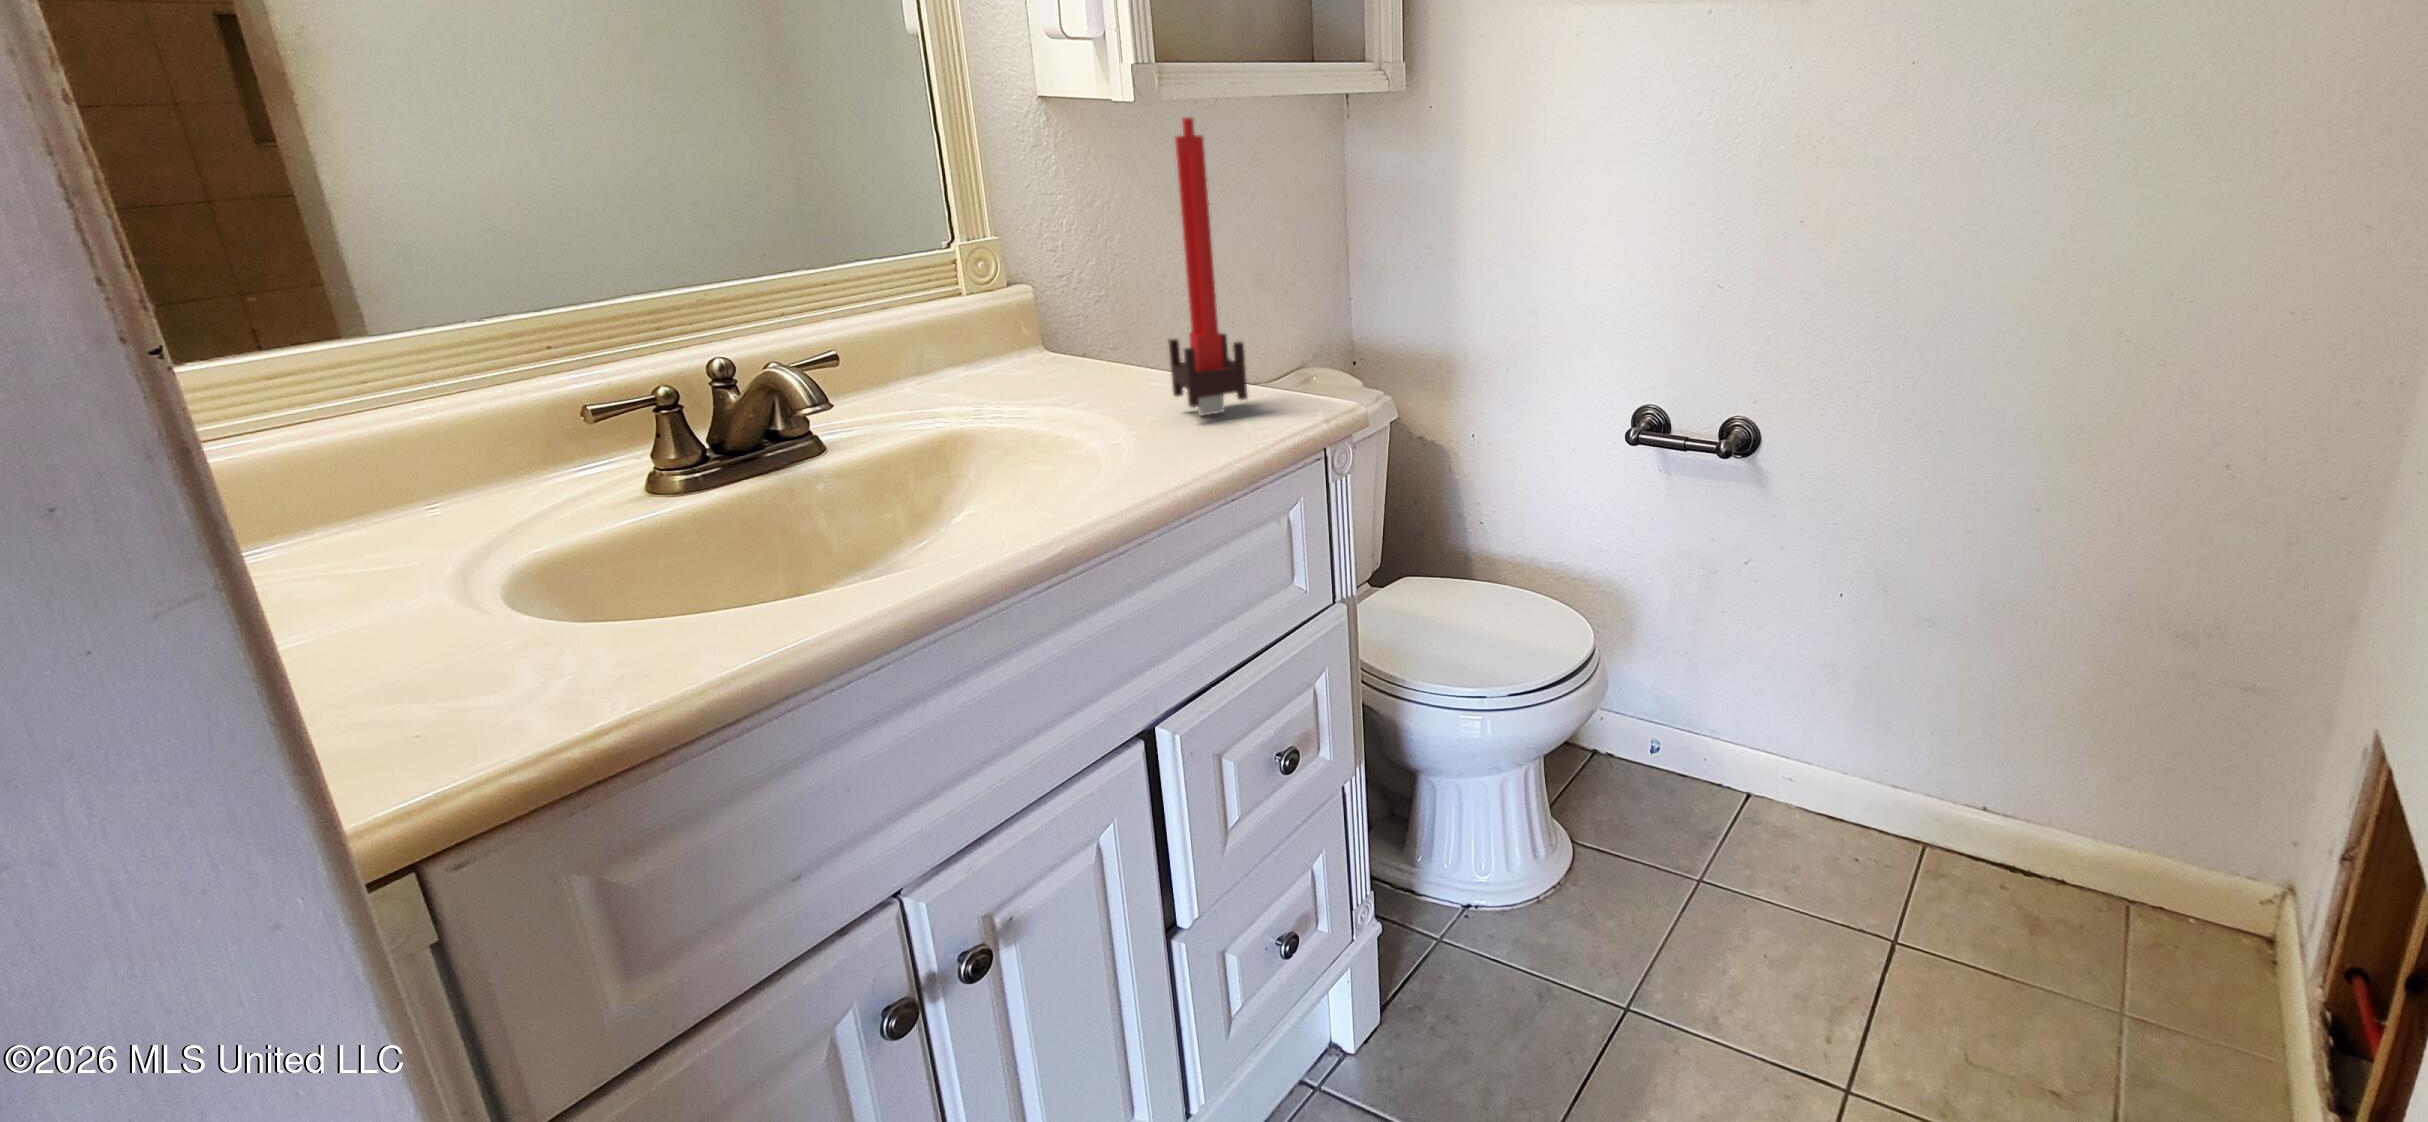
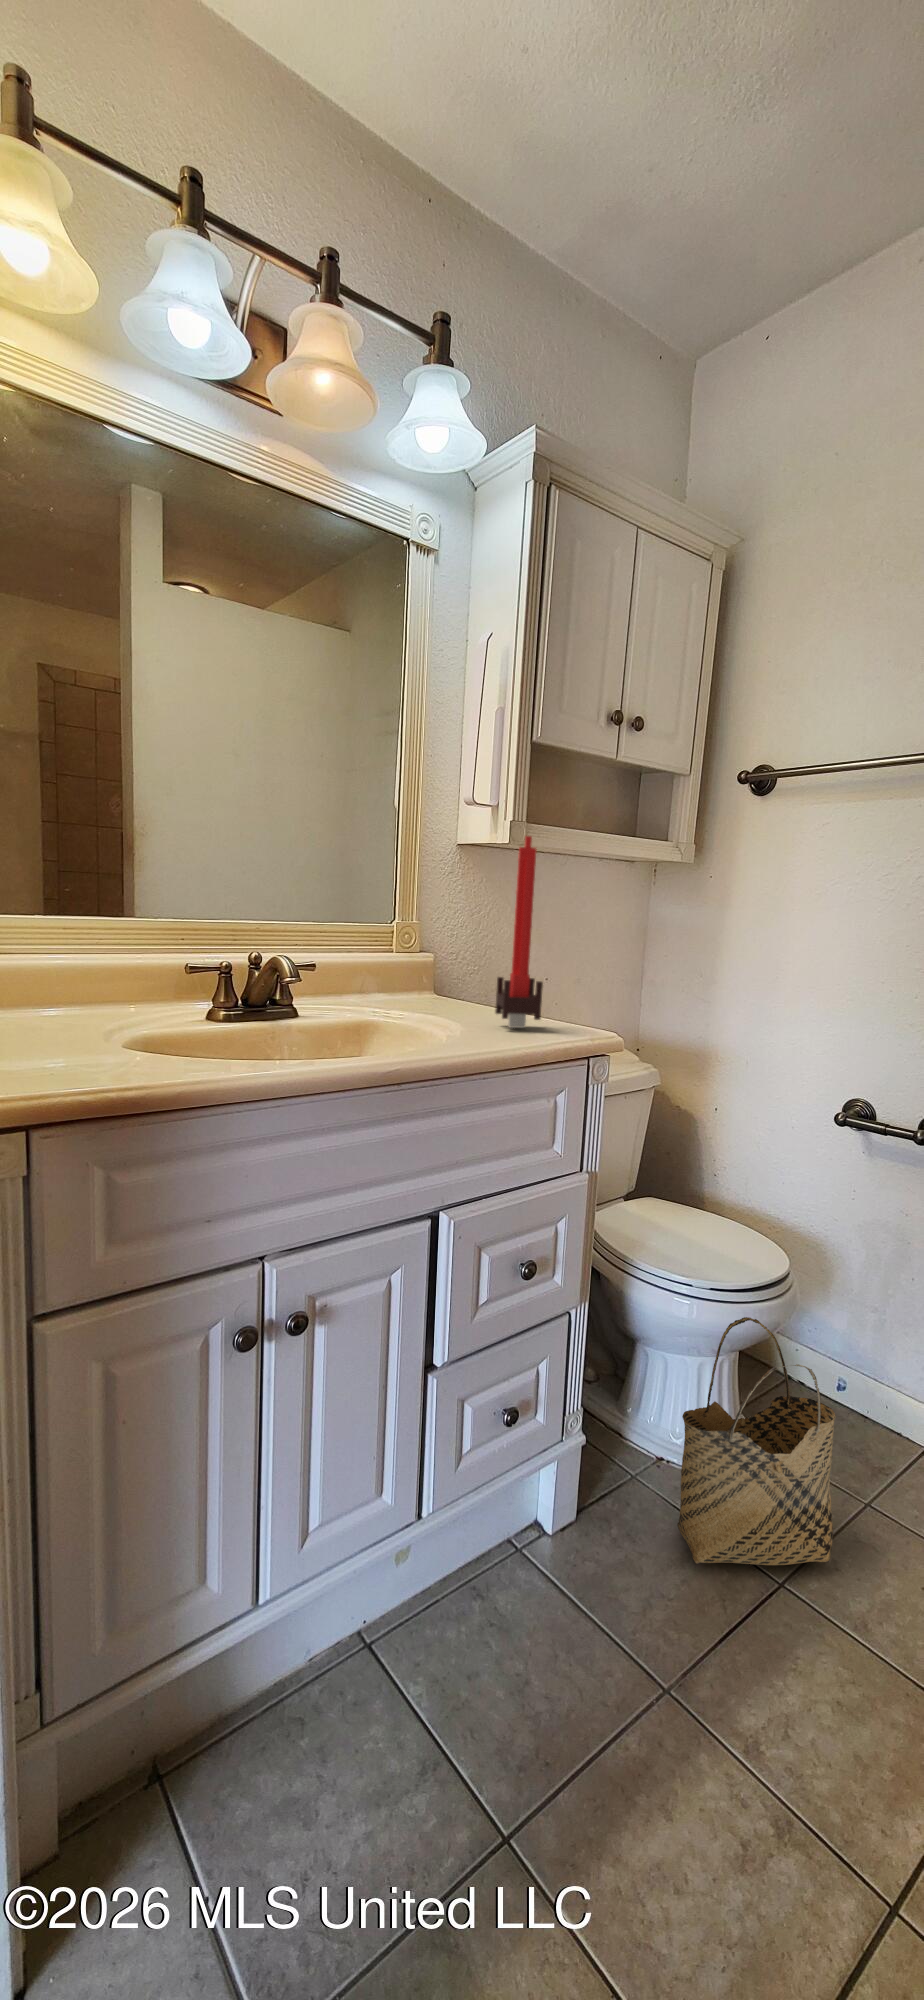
woven basket: none [1498,717,1676,1024] -> present [678,1317,836,1565]

